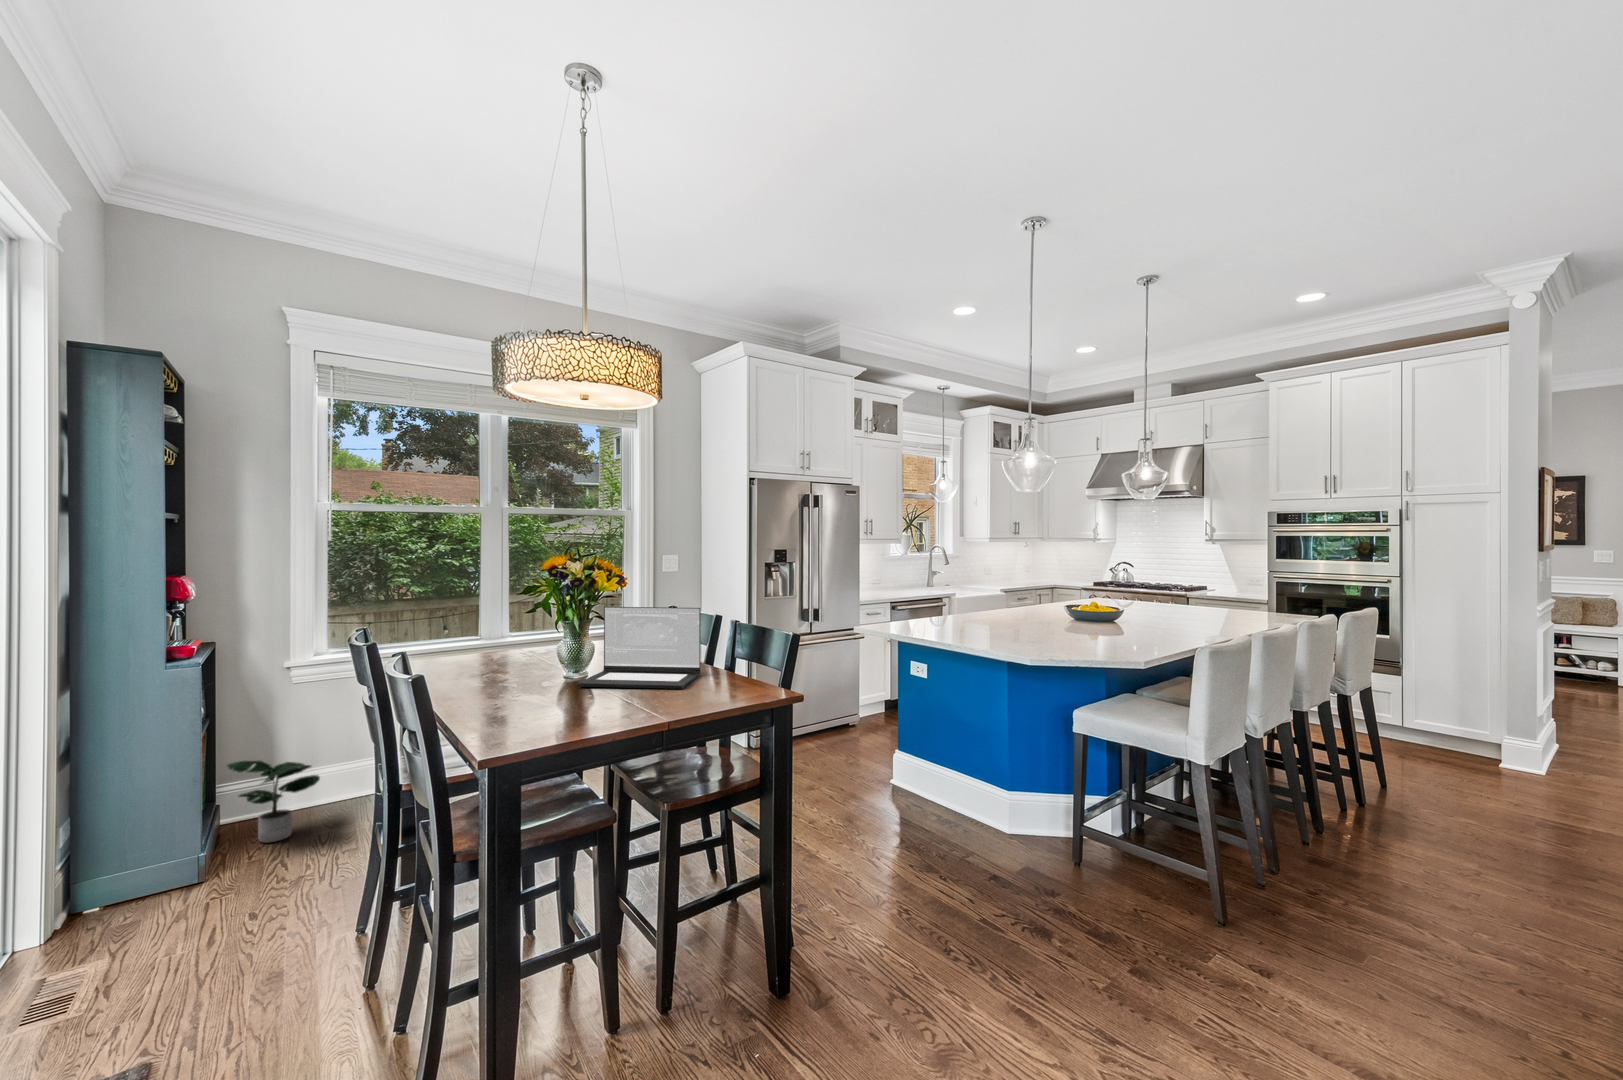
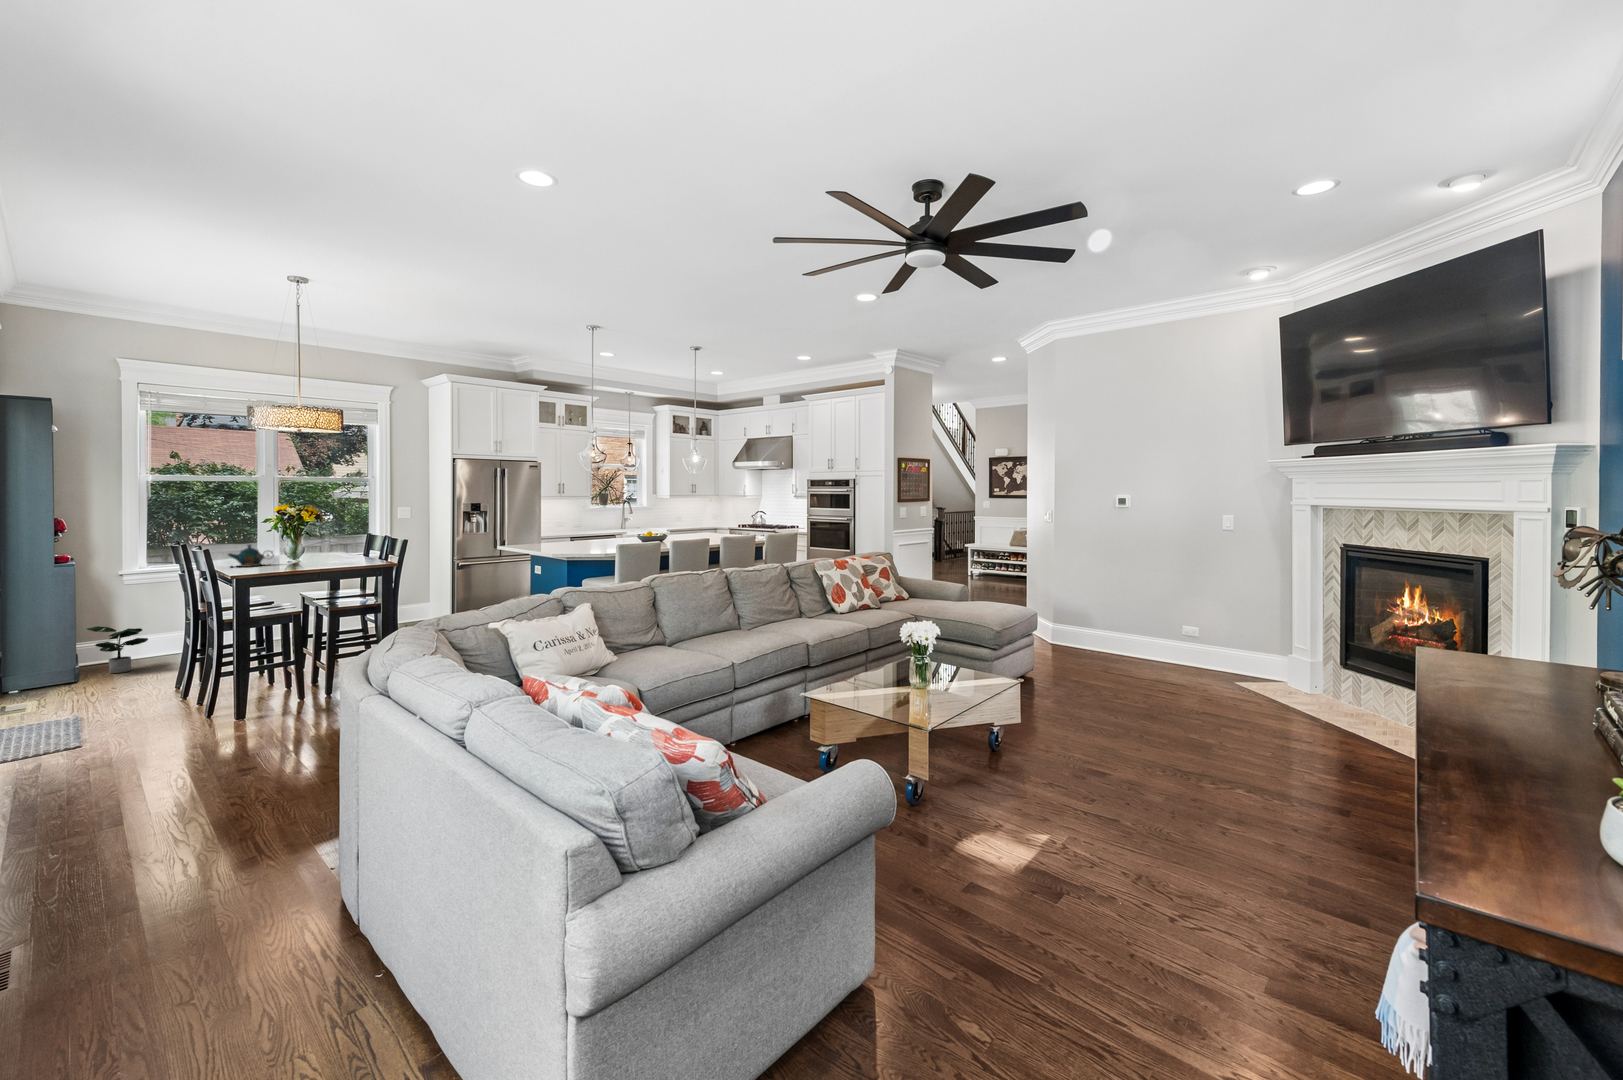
laptop: present [577,607,701,689] -> none [291,530,365,567]
teapot: none [457,631,532,679] -> present [229,545,274,567]

